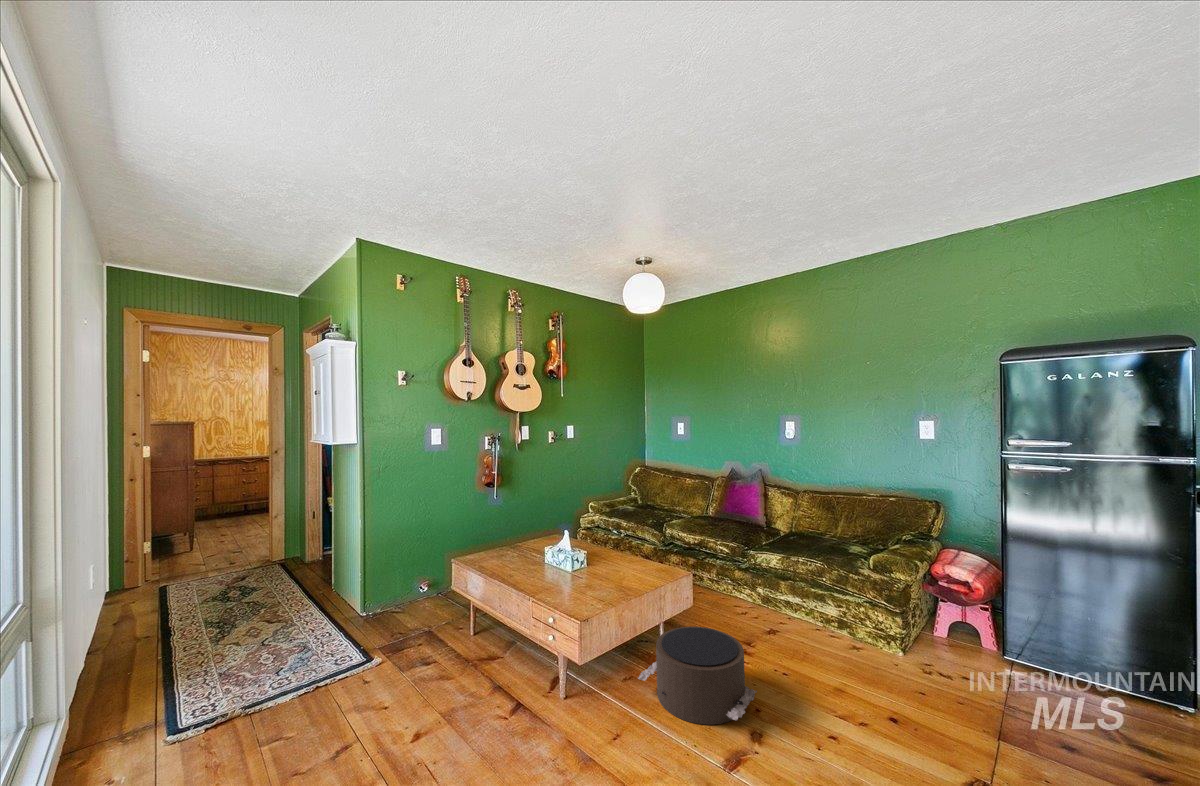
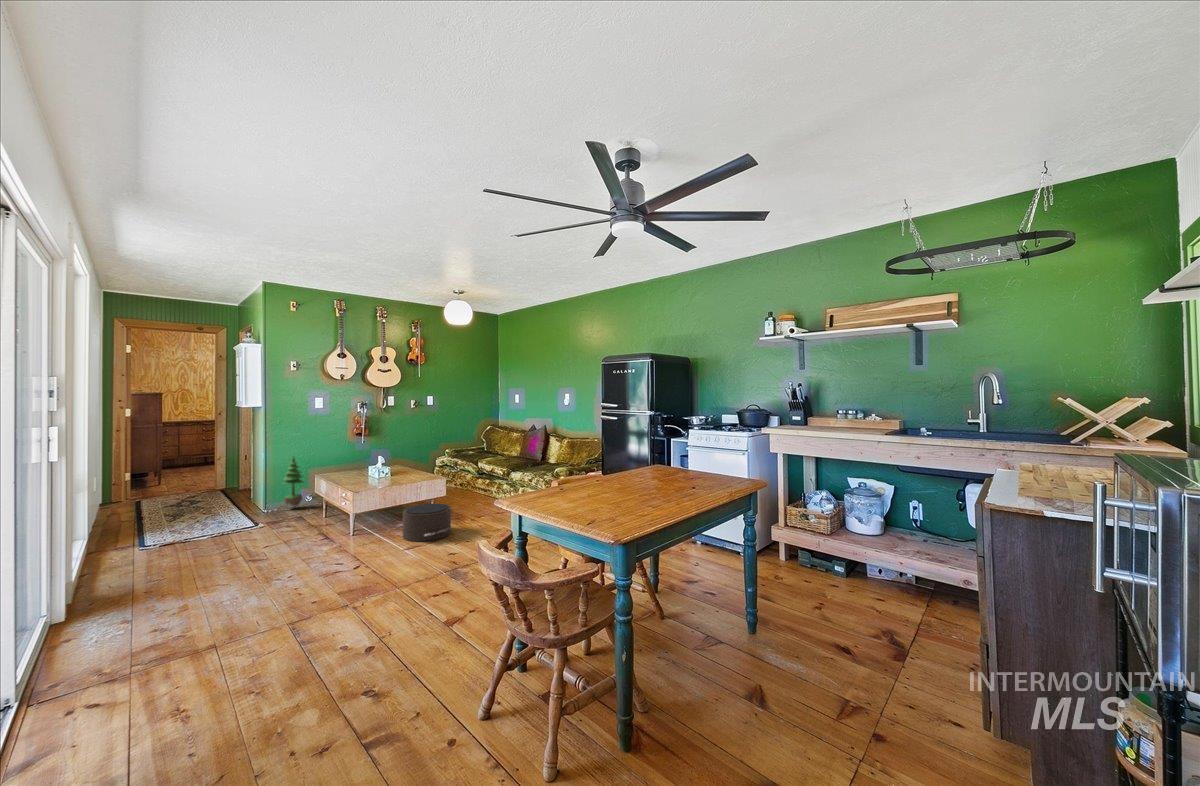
potted tree: none [388,523,422,612] -> present [283,456,303,508]

